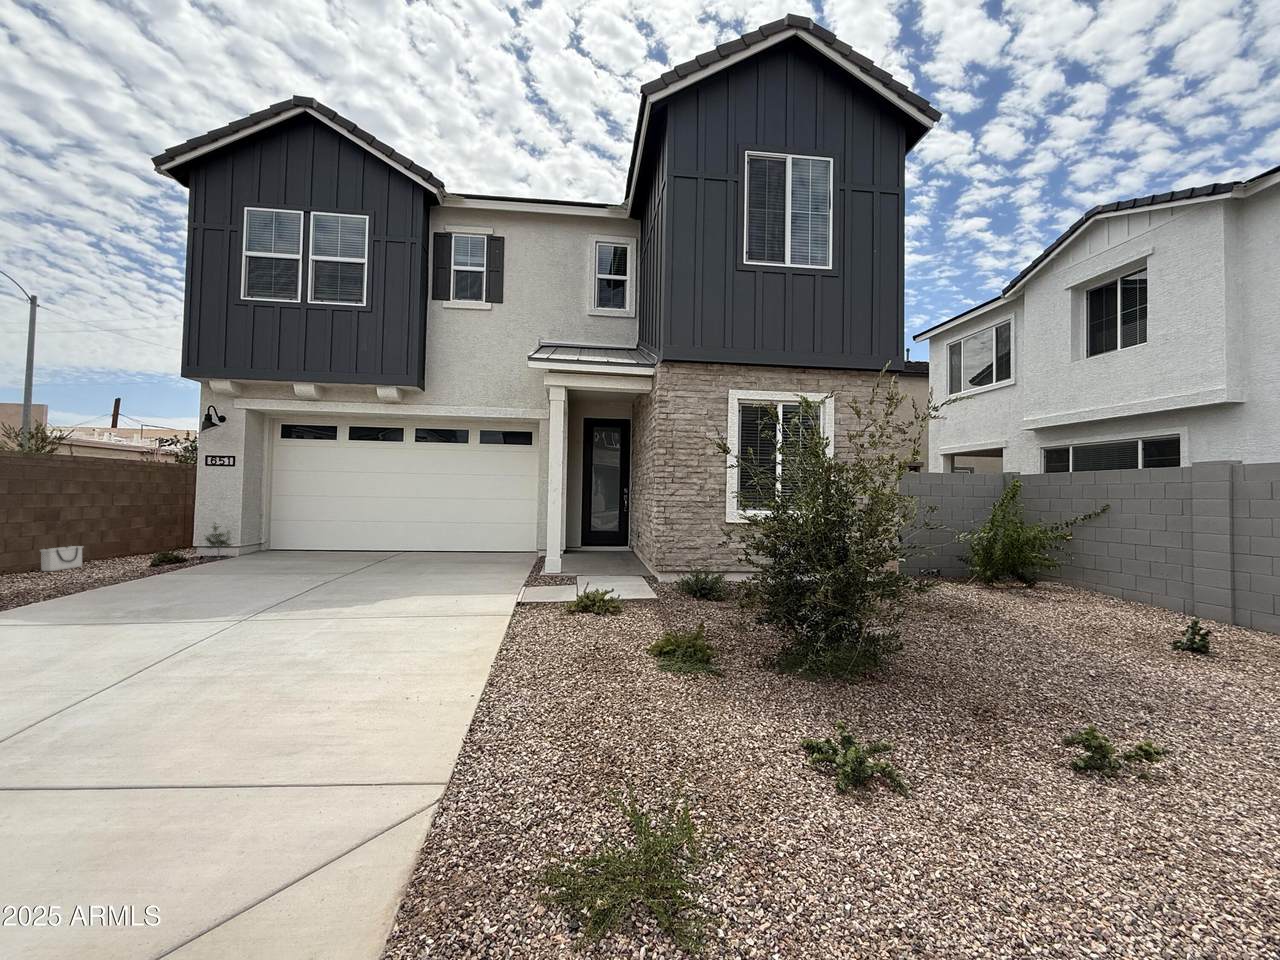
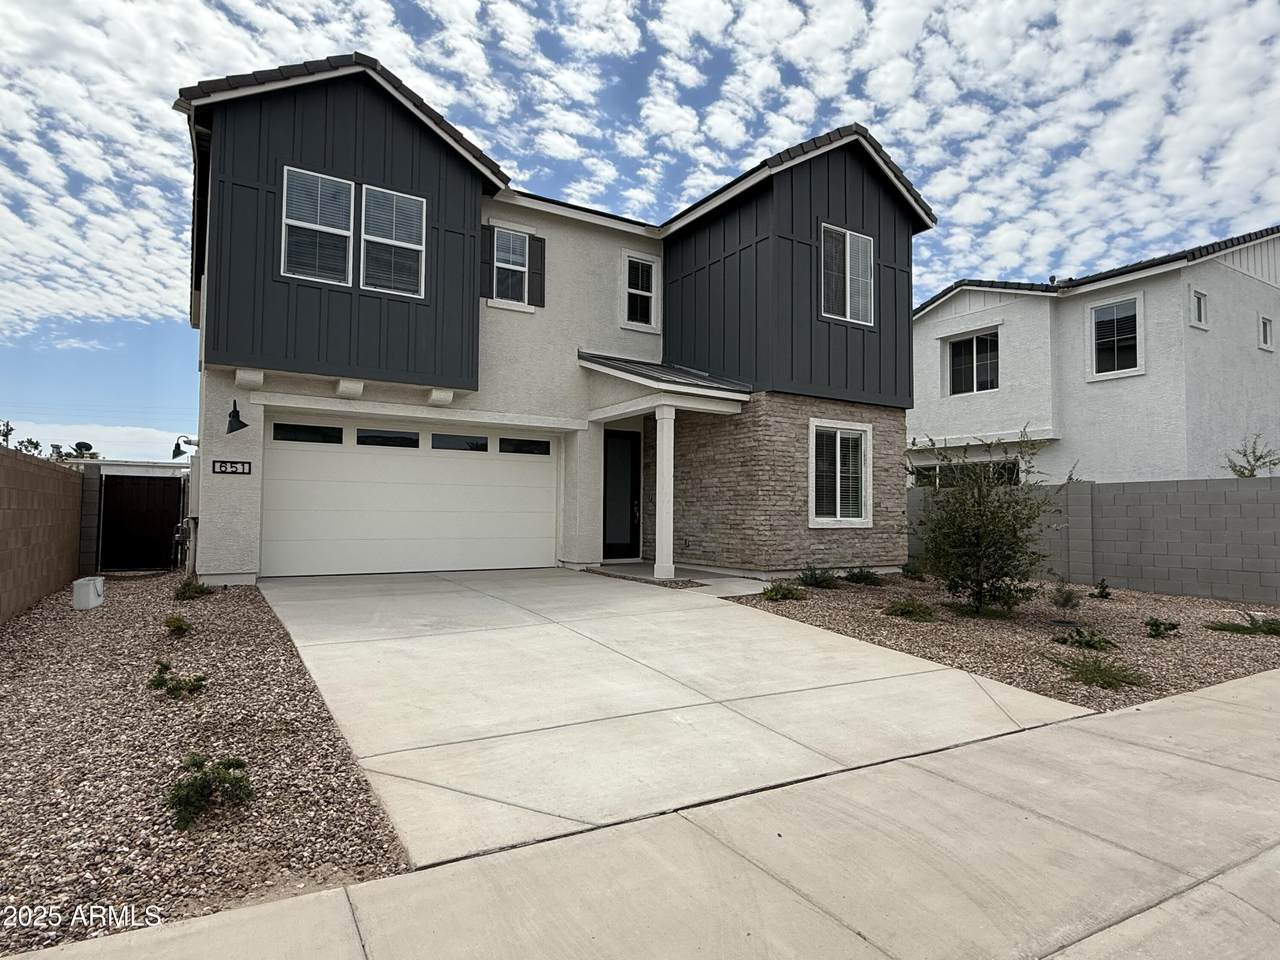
potted tree: present [206,523,231,560] -> present [1047,576,1082,626]

